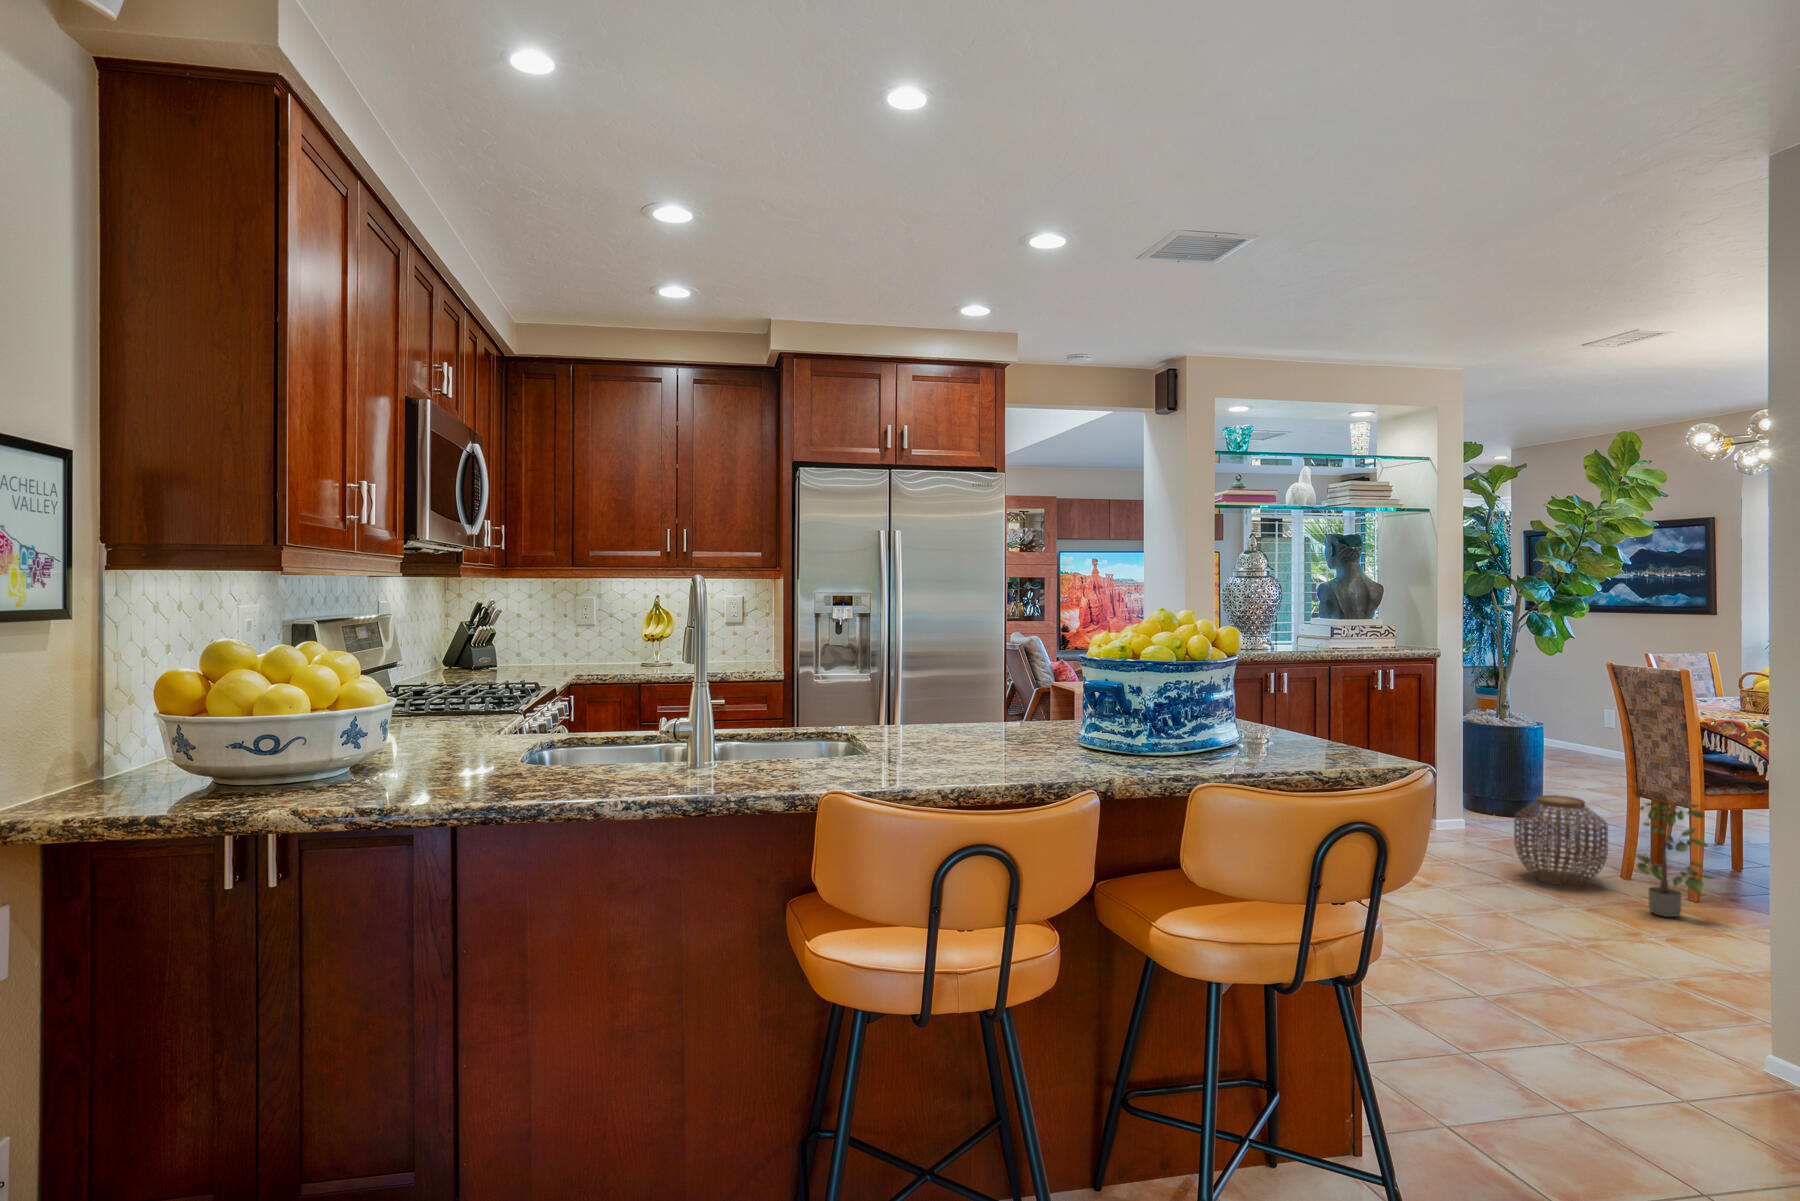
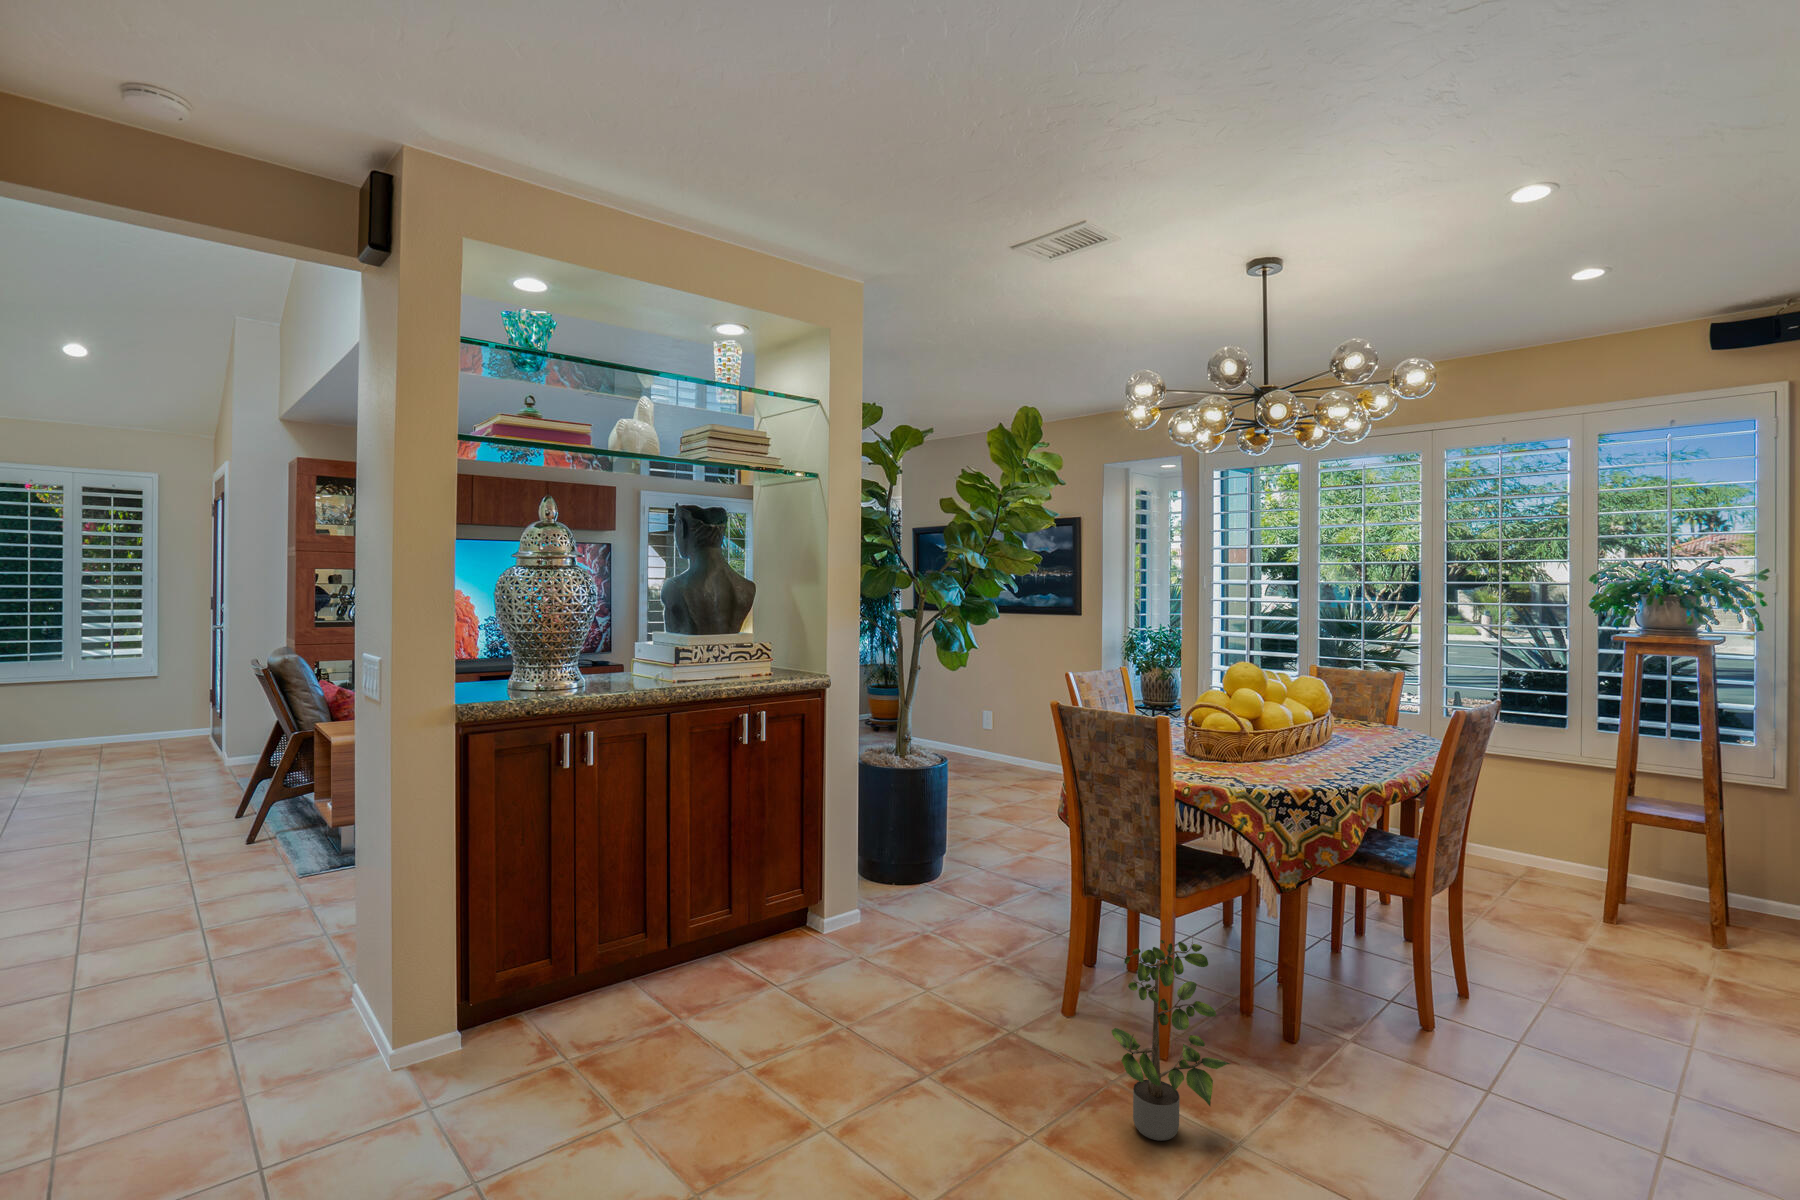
woven basket: present [1514,795,1608,886] -> none [934,909,1059,1066]

